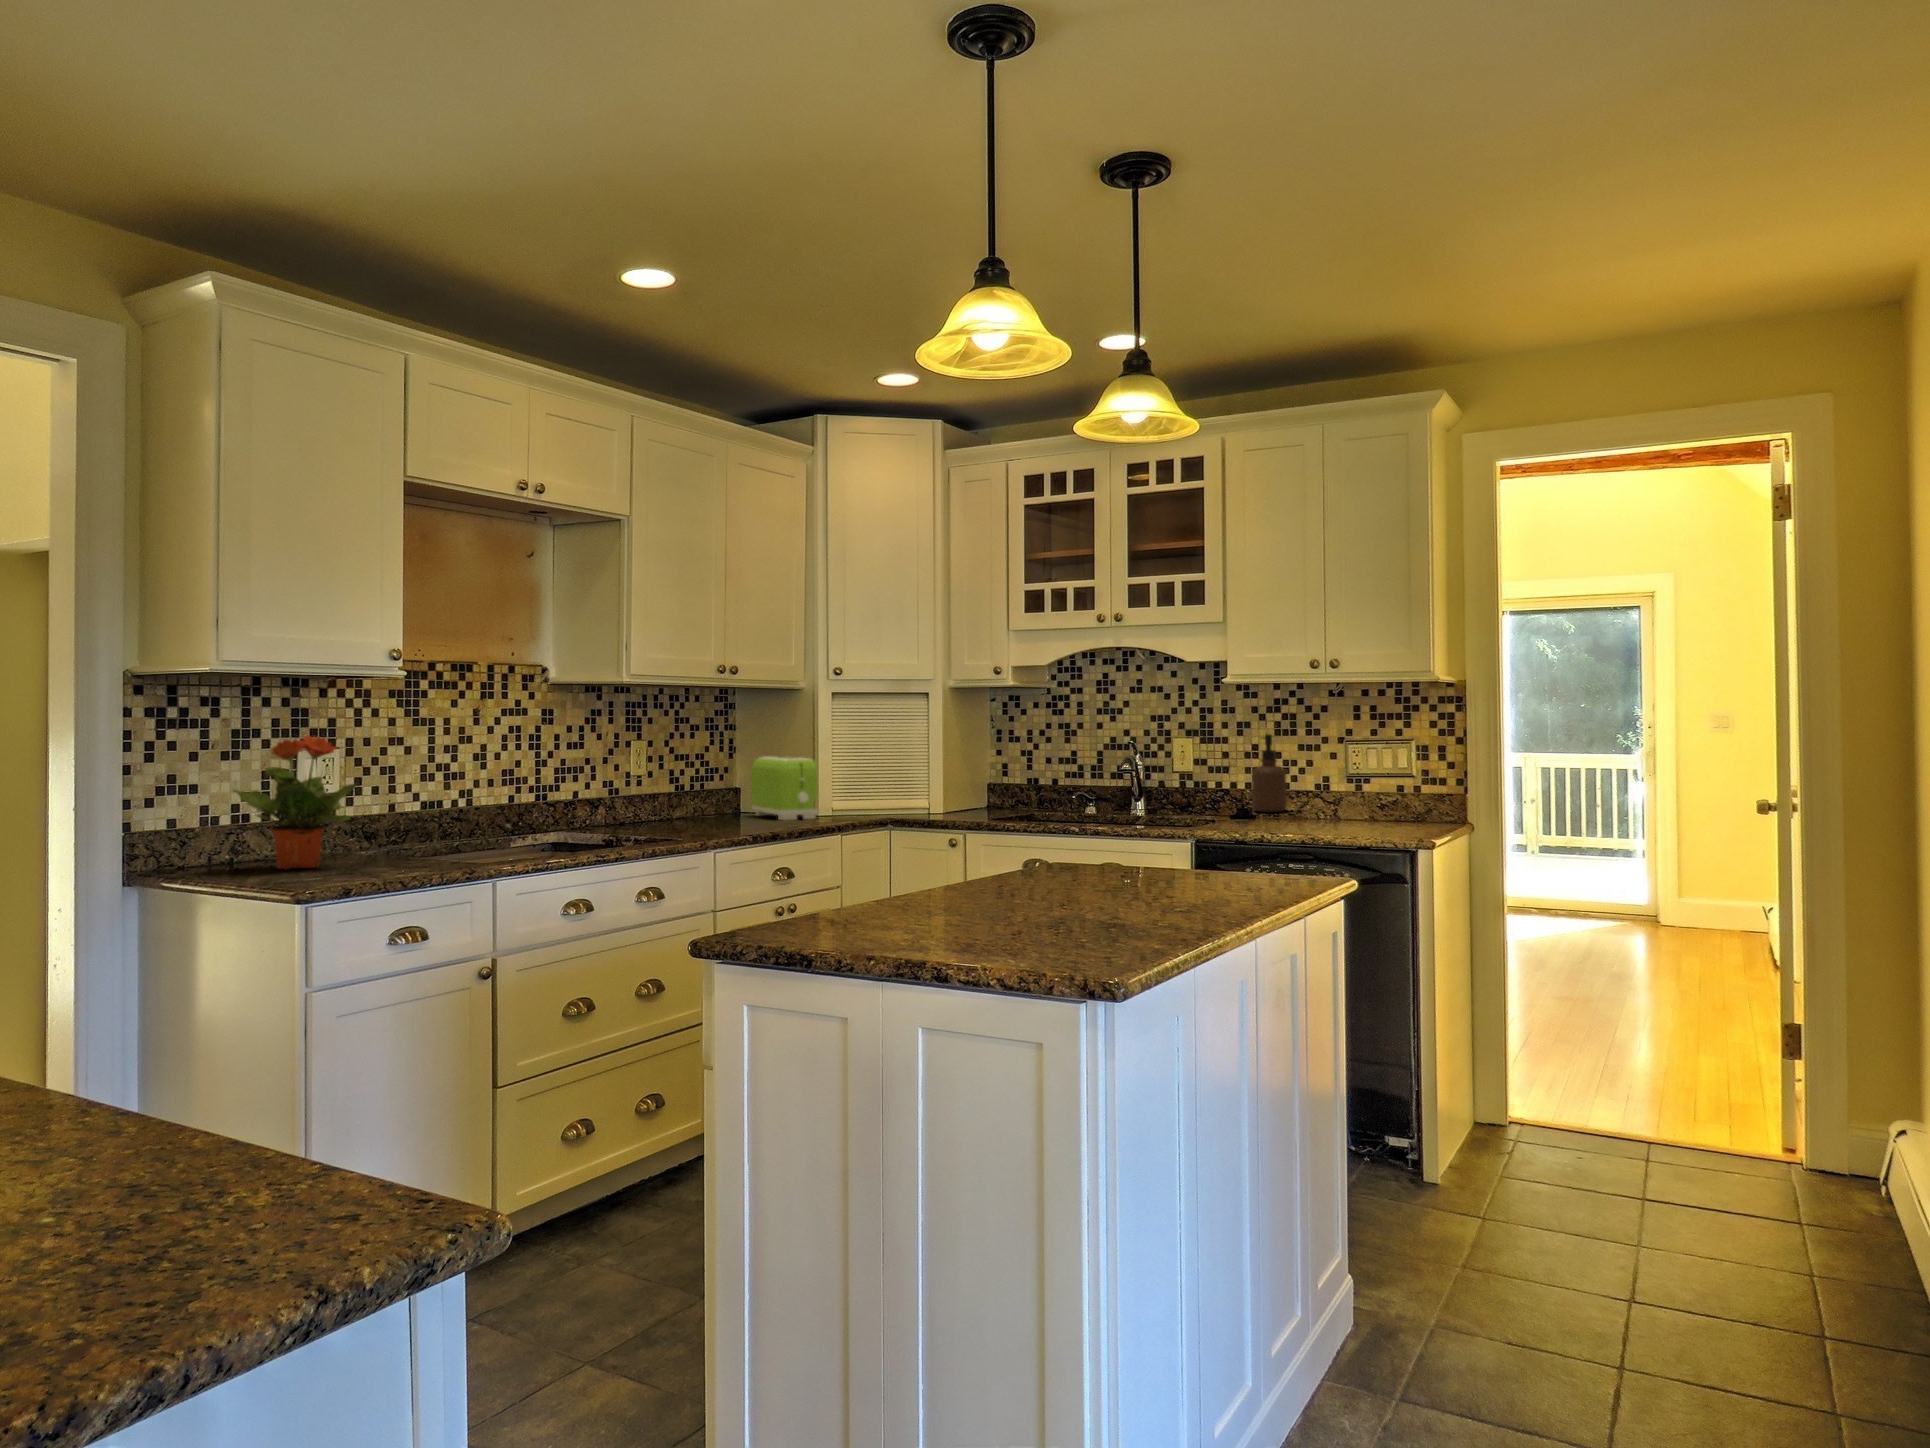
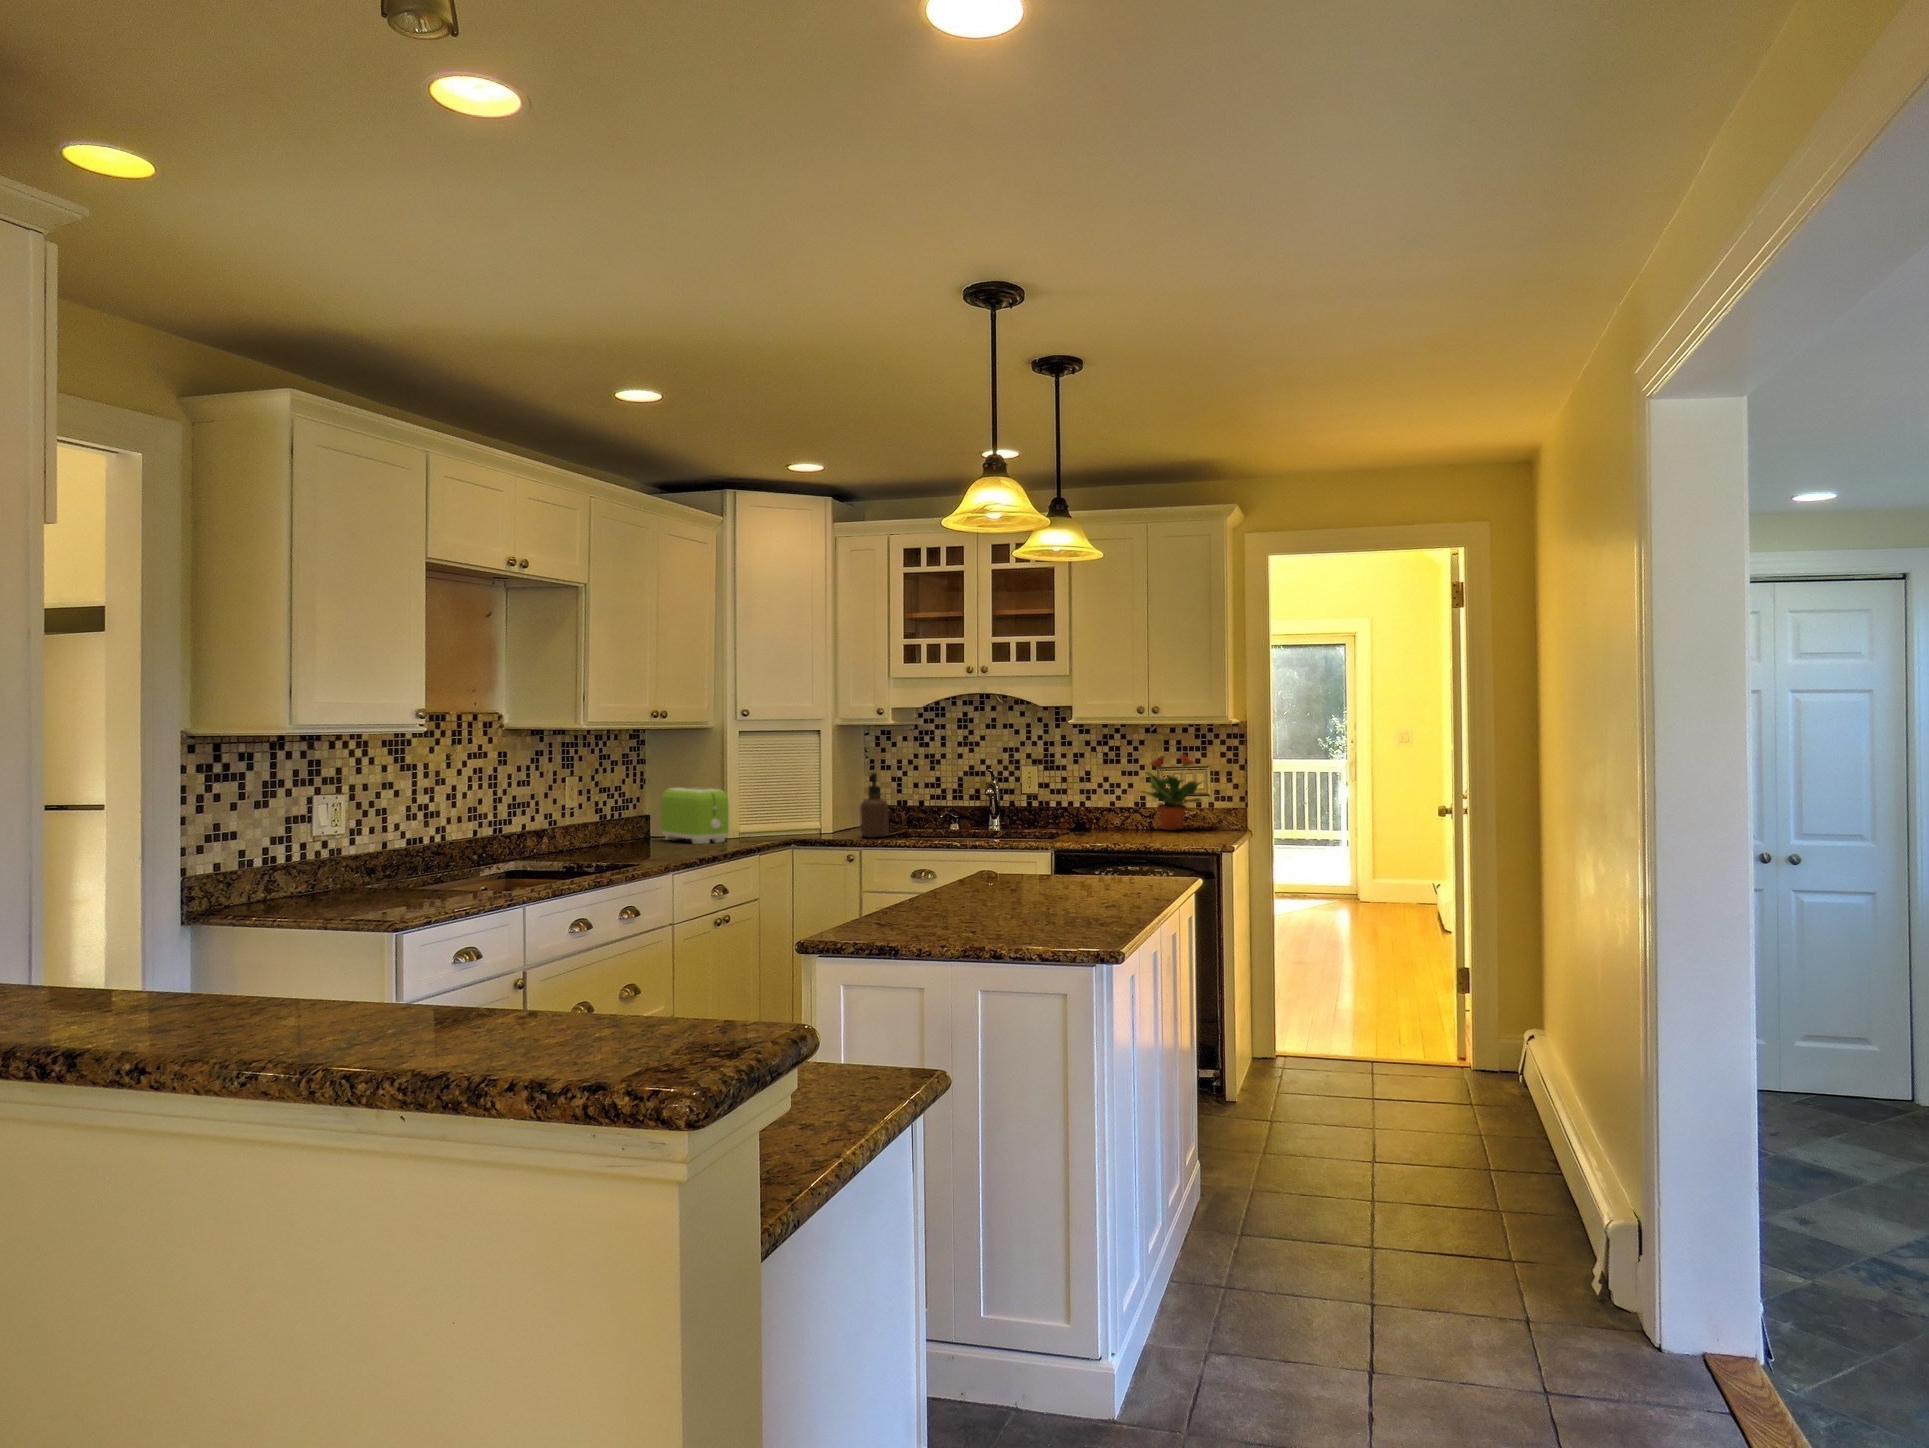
soap dispenser: present [1252,734,1287,812] -> present [860,773,889,838]
potted plant: present [234,736,357,869] -> present [1141,754,1202,830]

